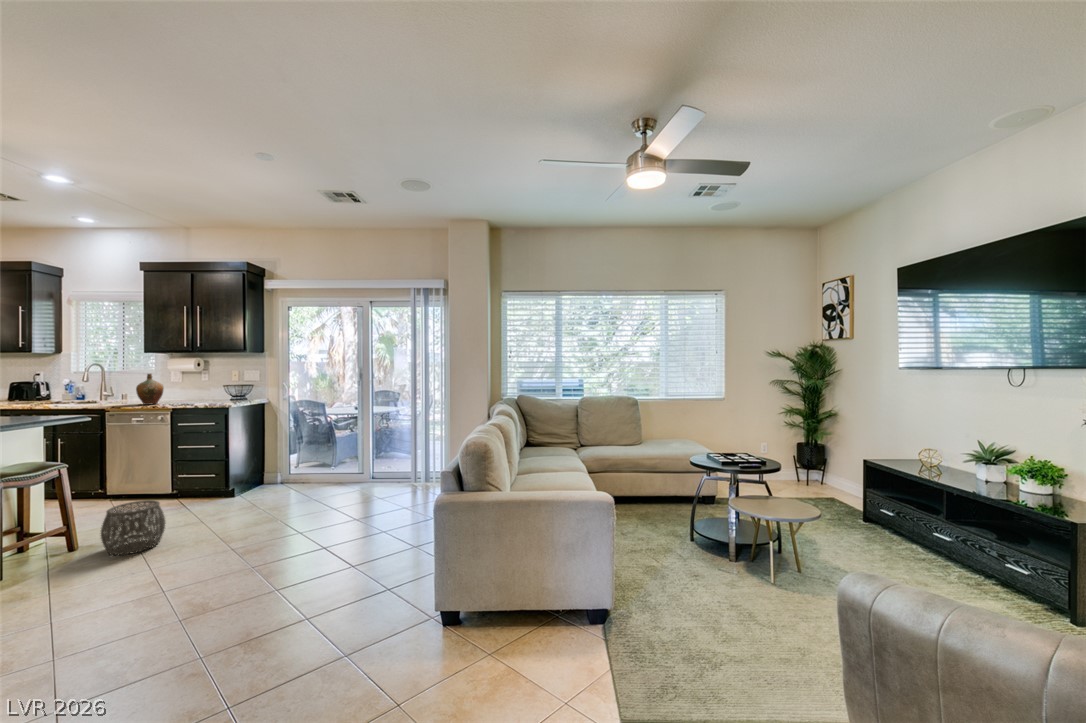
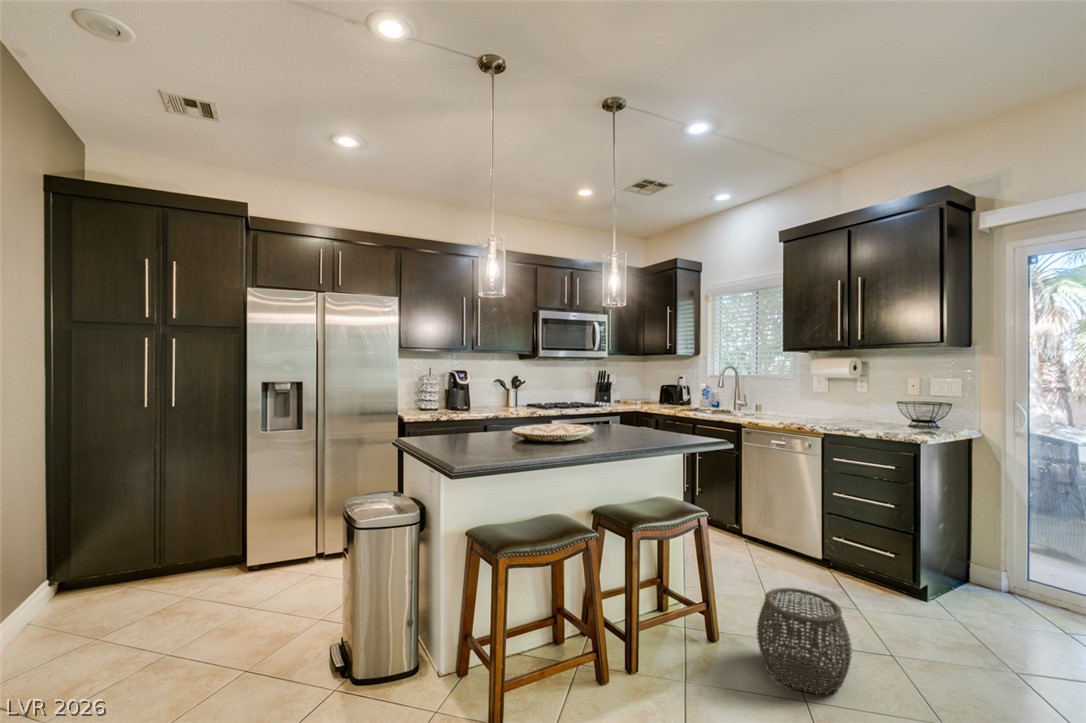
ceramic jug: present [136,374,164,405] -> none [777,379,810,423]

